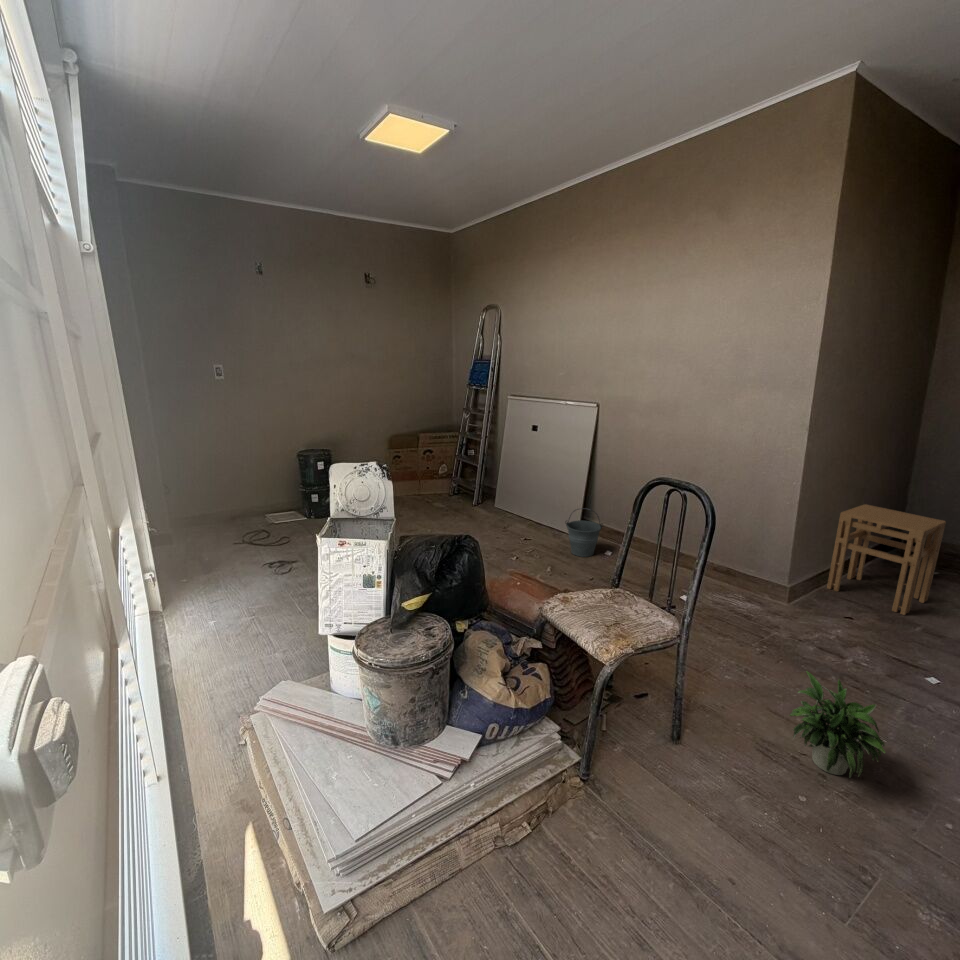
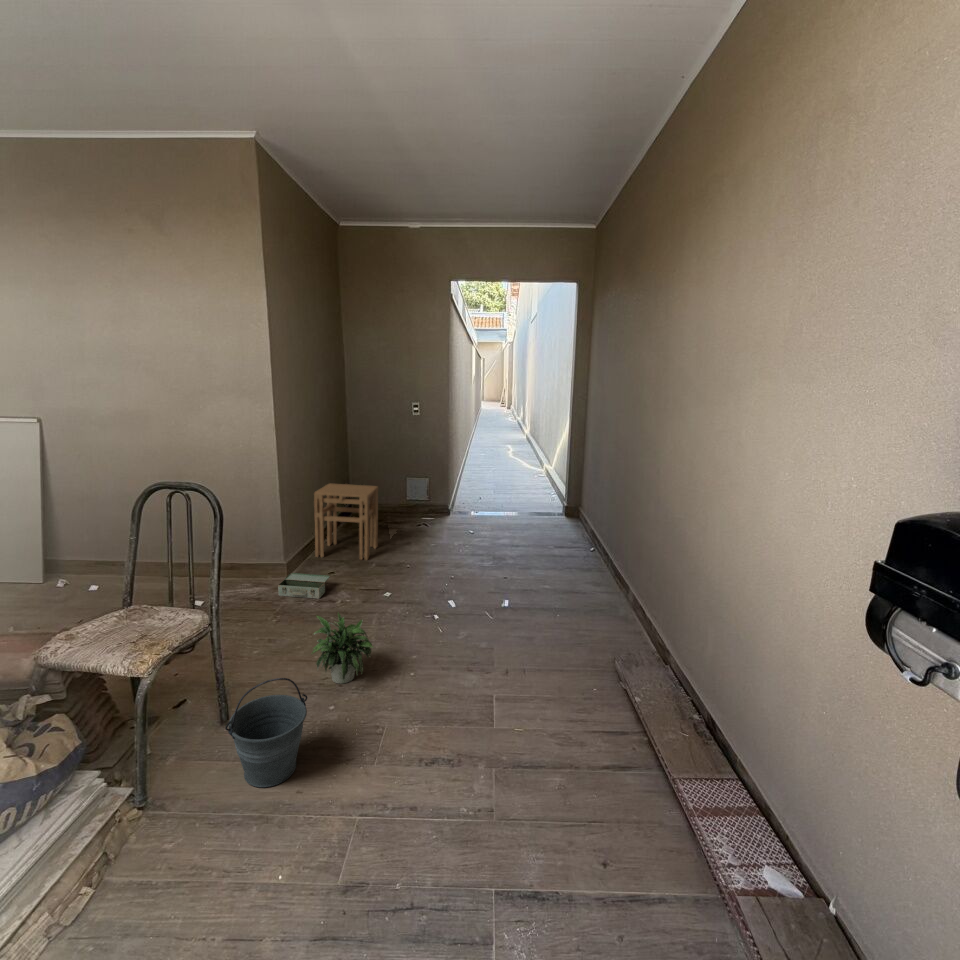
bucket: present [566,508,603,557] -> present [225,678,307,788]
toolbox: none [768,599,841,643] -> present [278,573,330,599]

